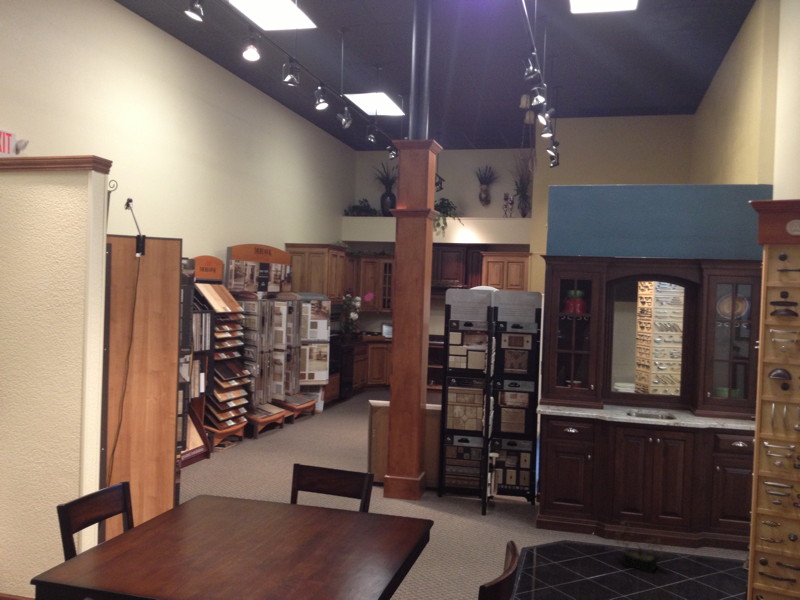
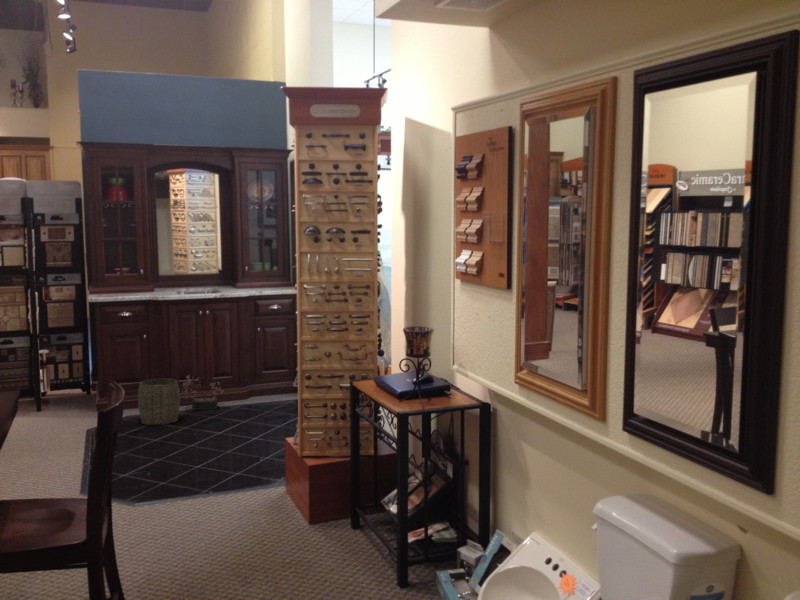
woven basket: none [556,520,603,581] -> present [138,378,180,425]

